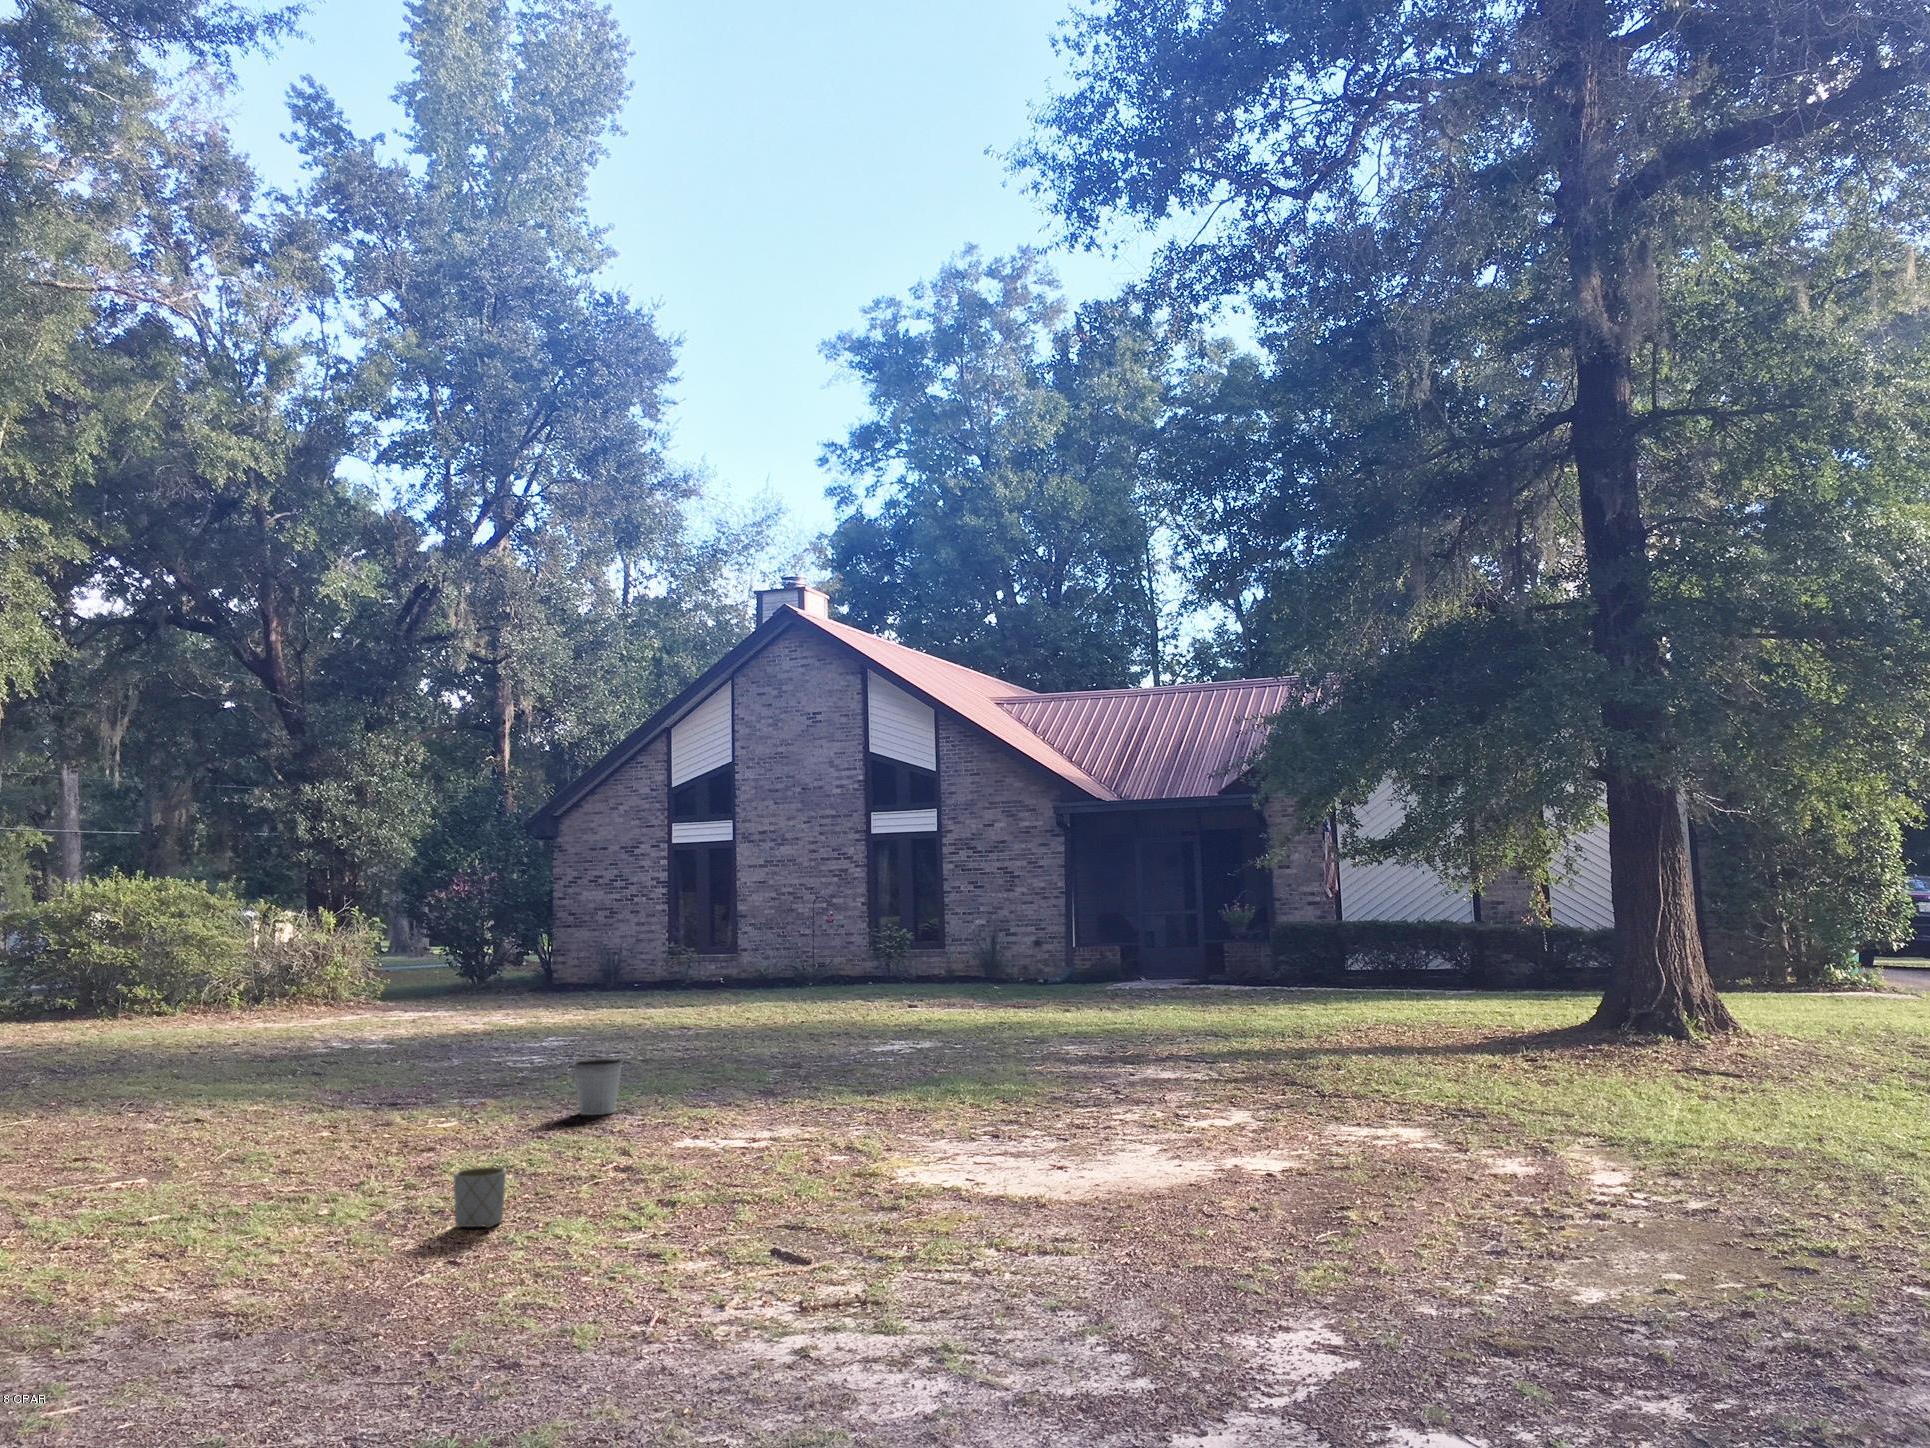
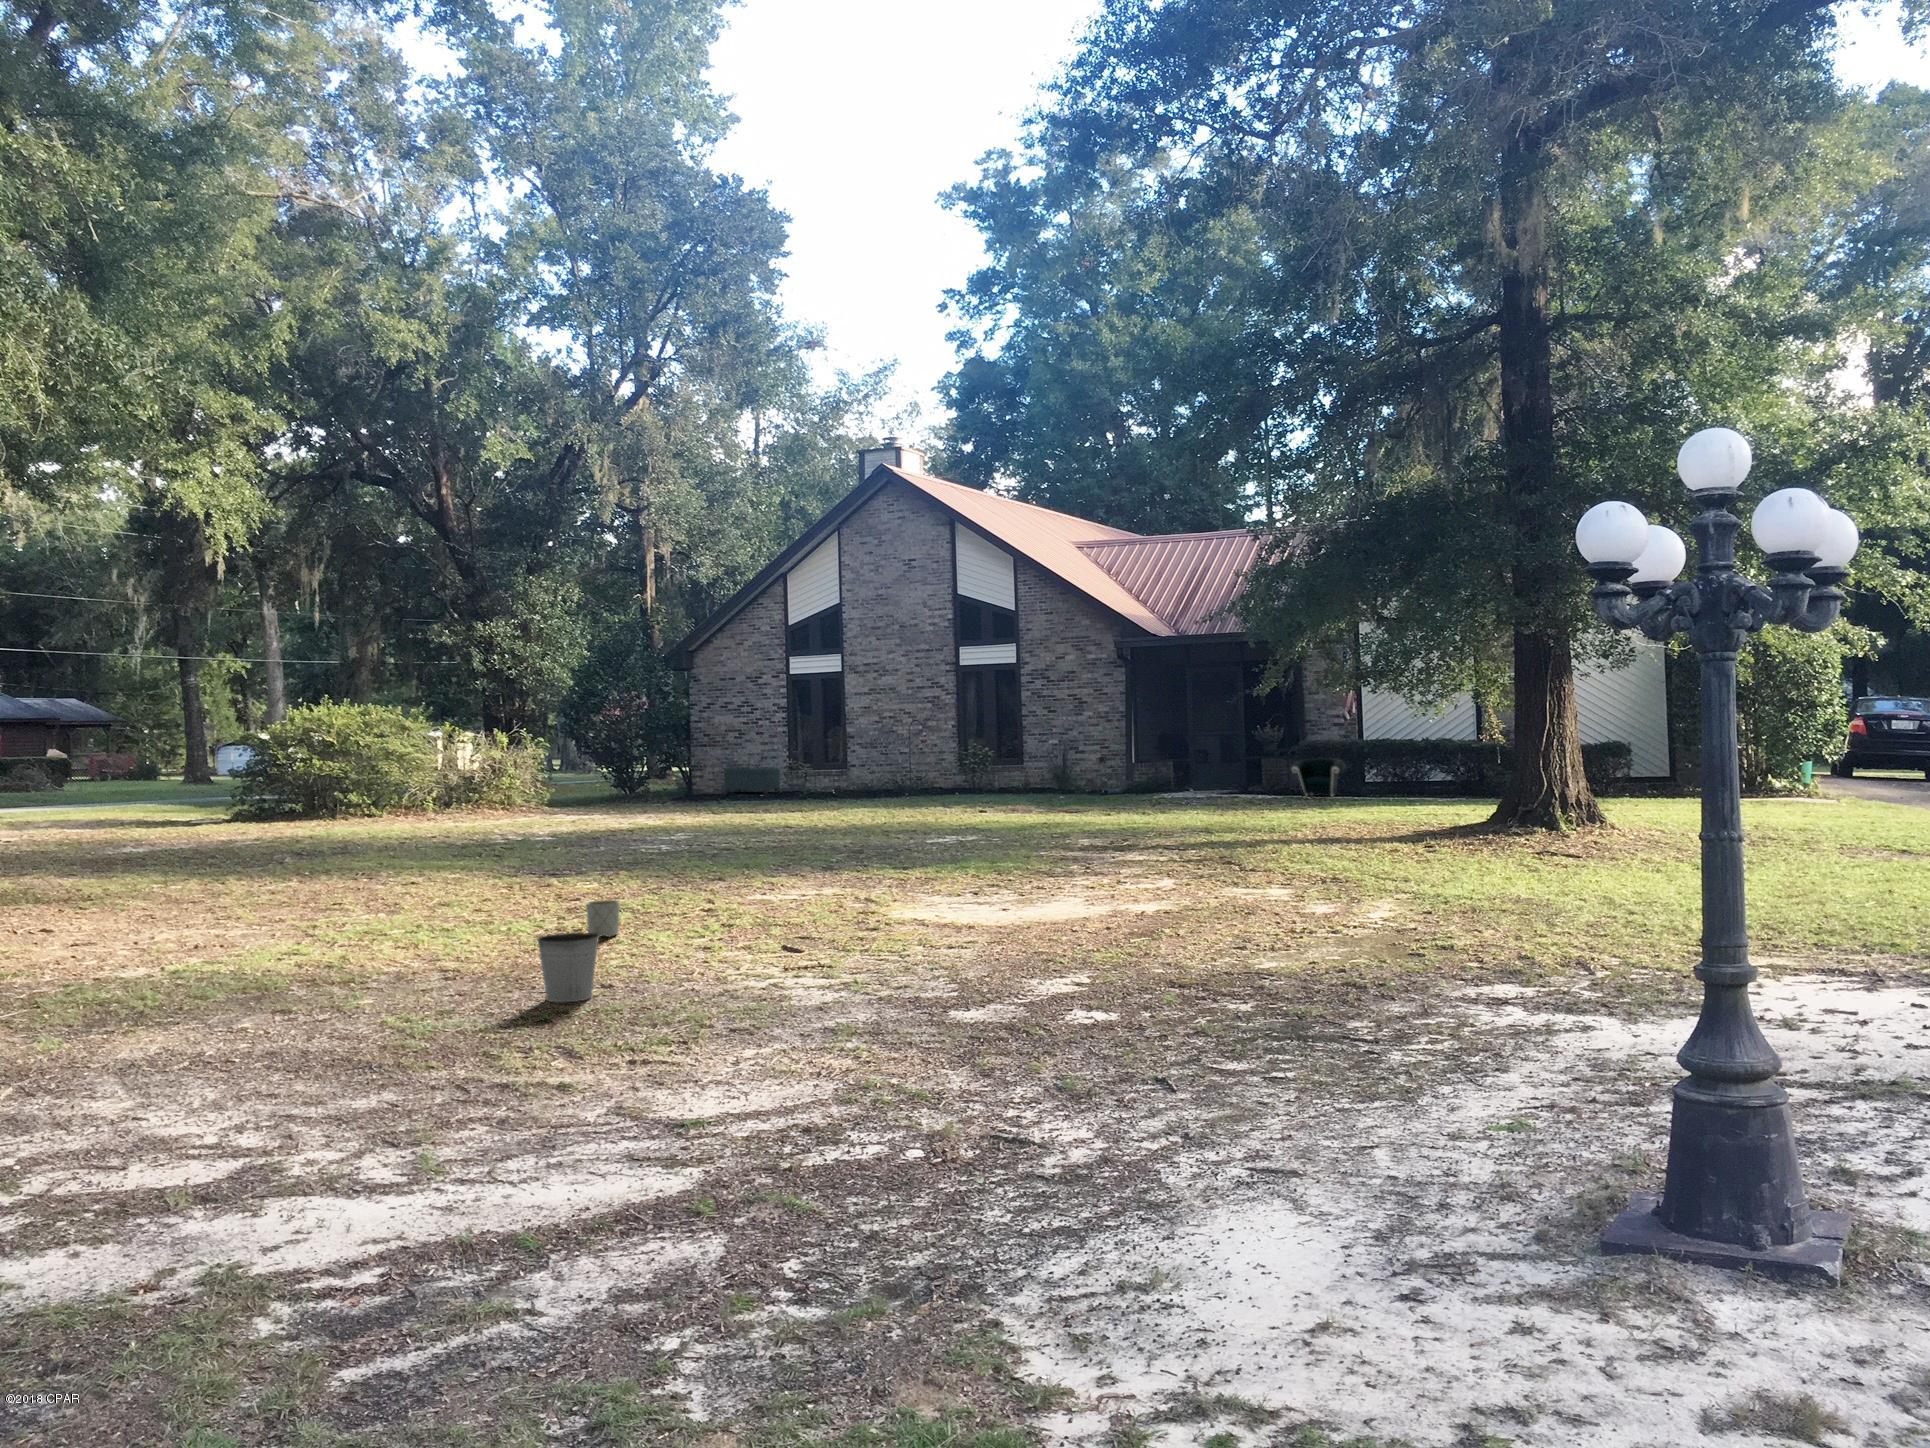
armchair: none [1259,938,1322,983] -> present [1290,758,1345,796]
bench: none [592,952,657,982] -> present [724,767,780,794]
bucket: present [571,1059,622,1115] -> present [537,931,600,1002]

